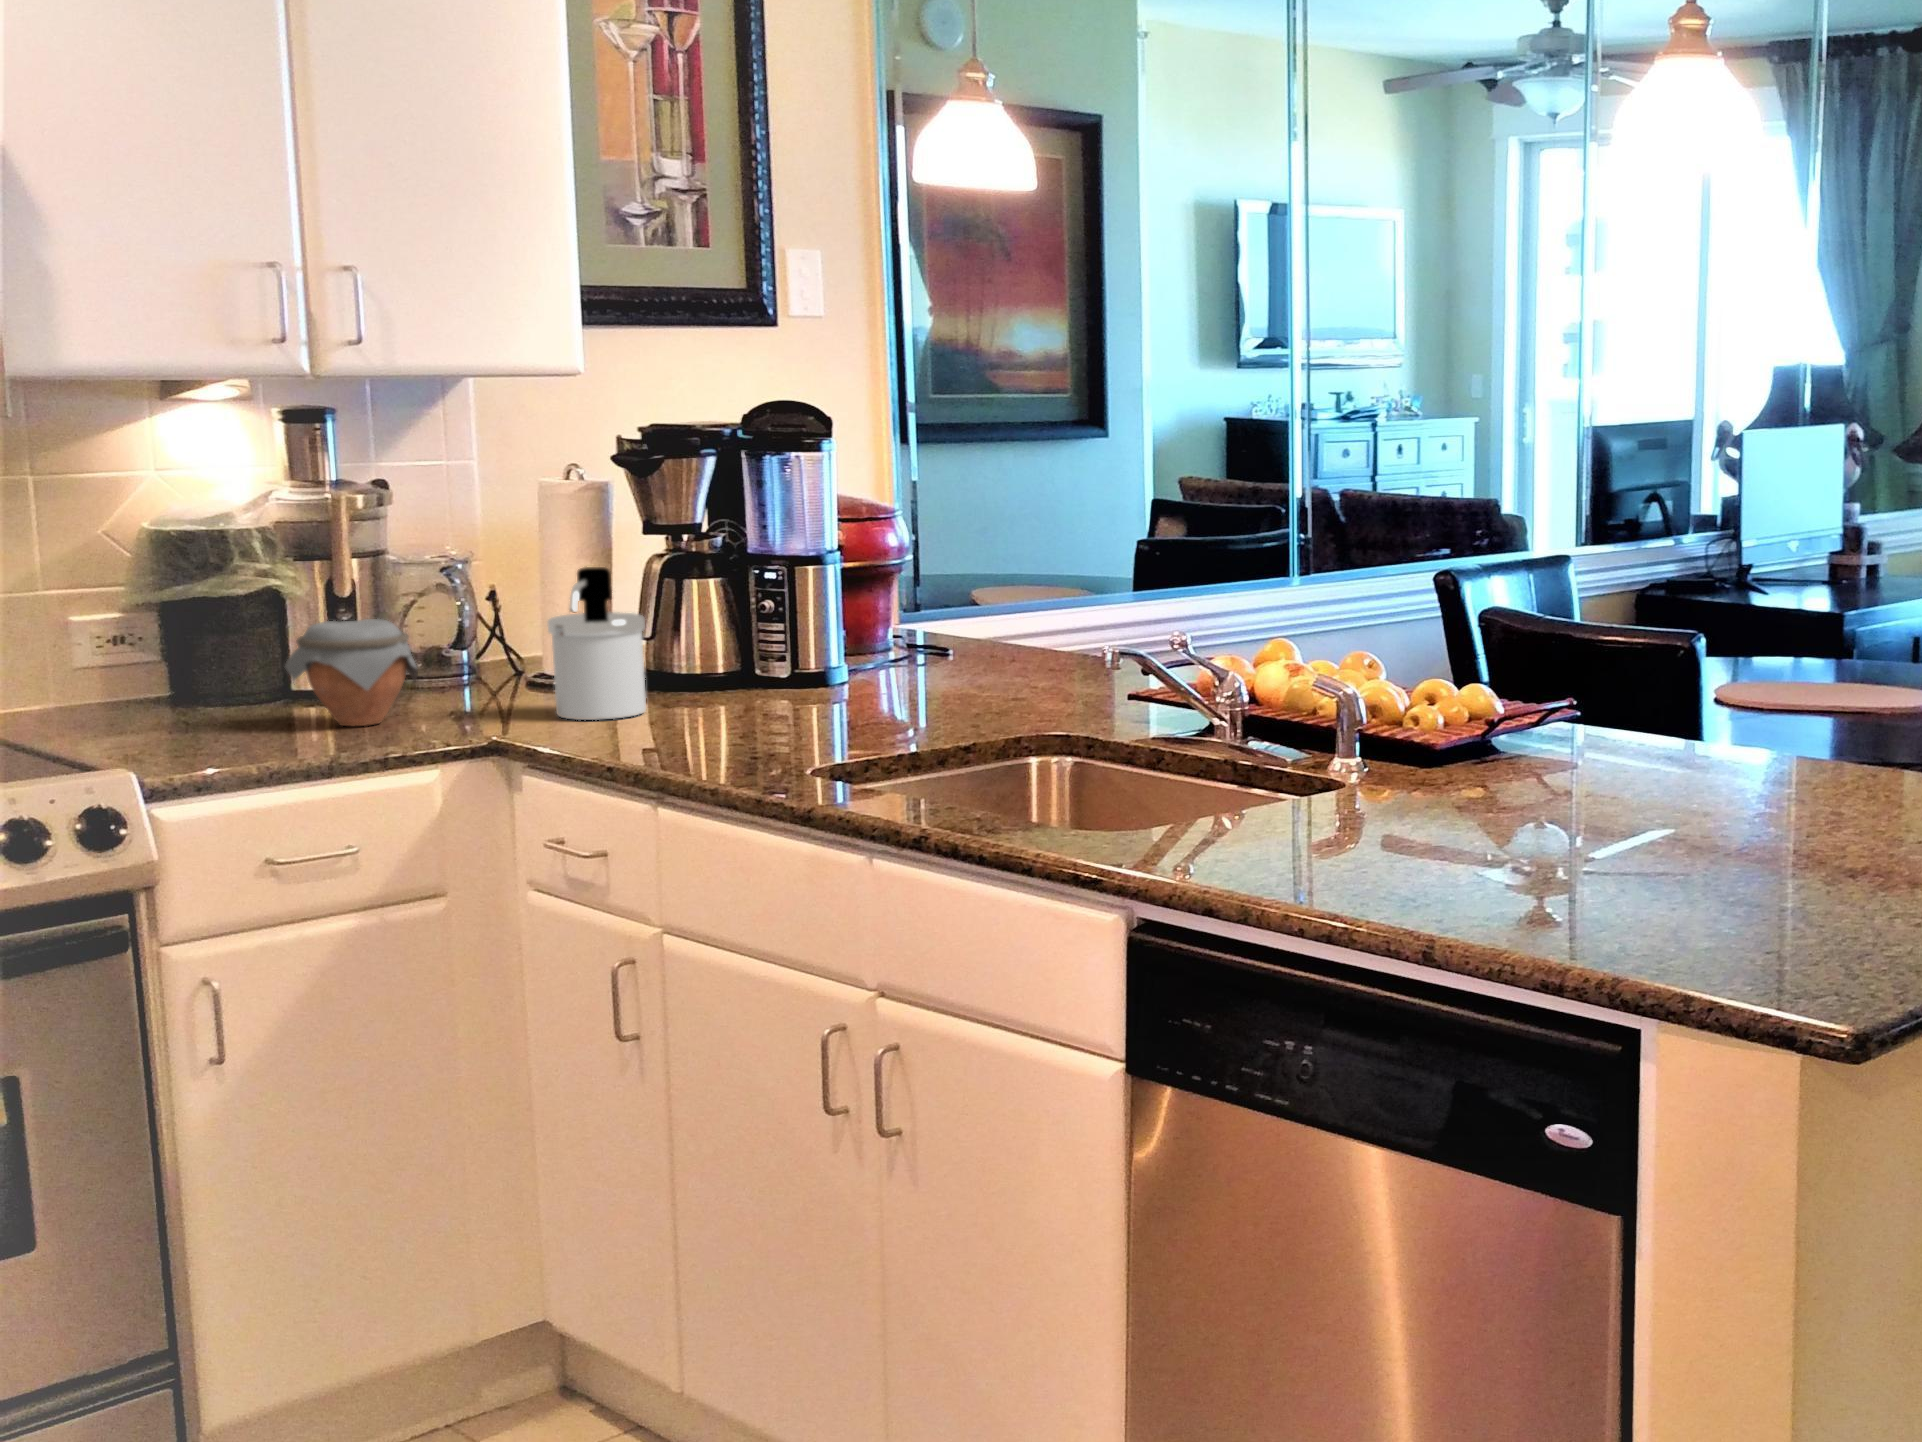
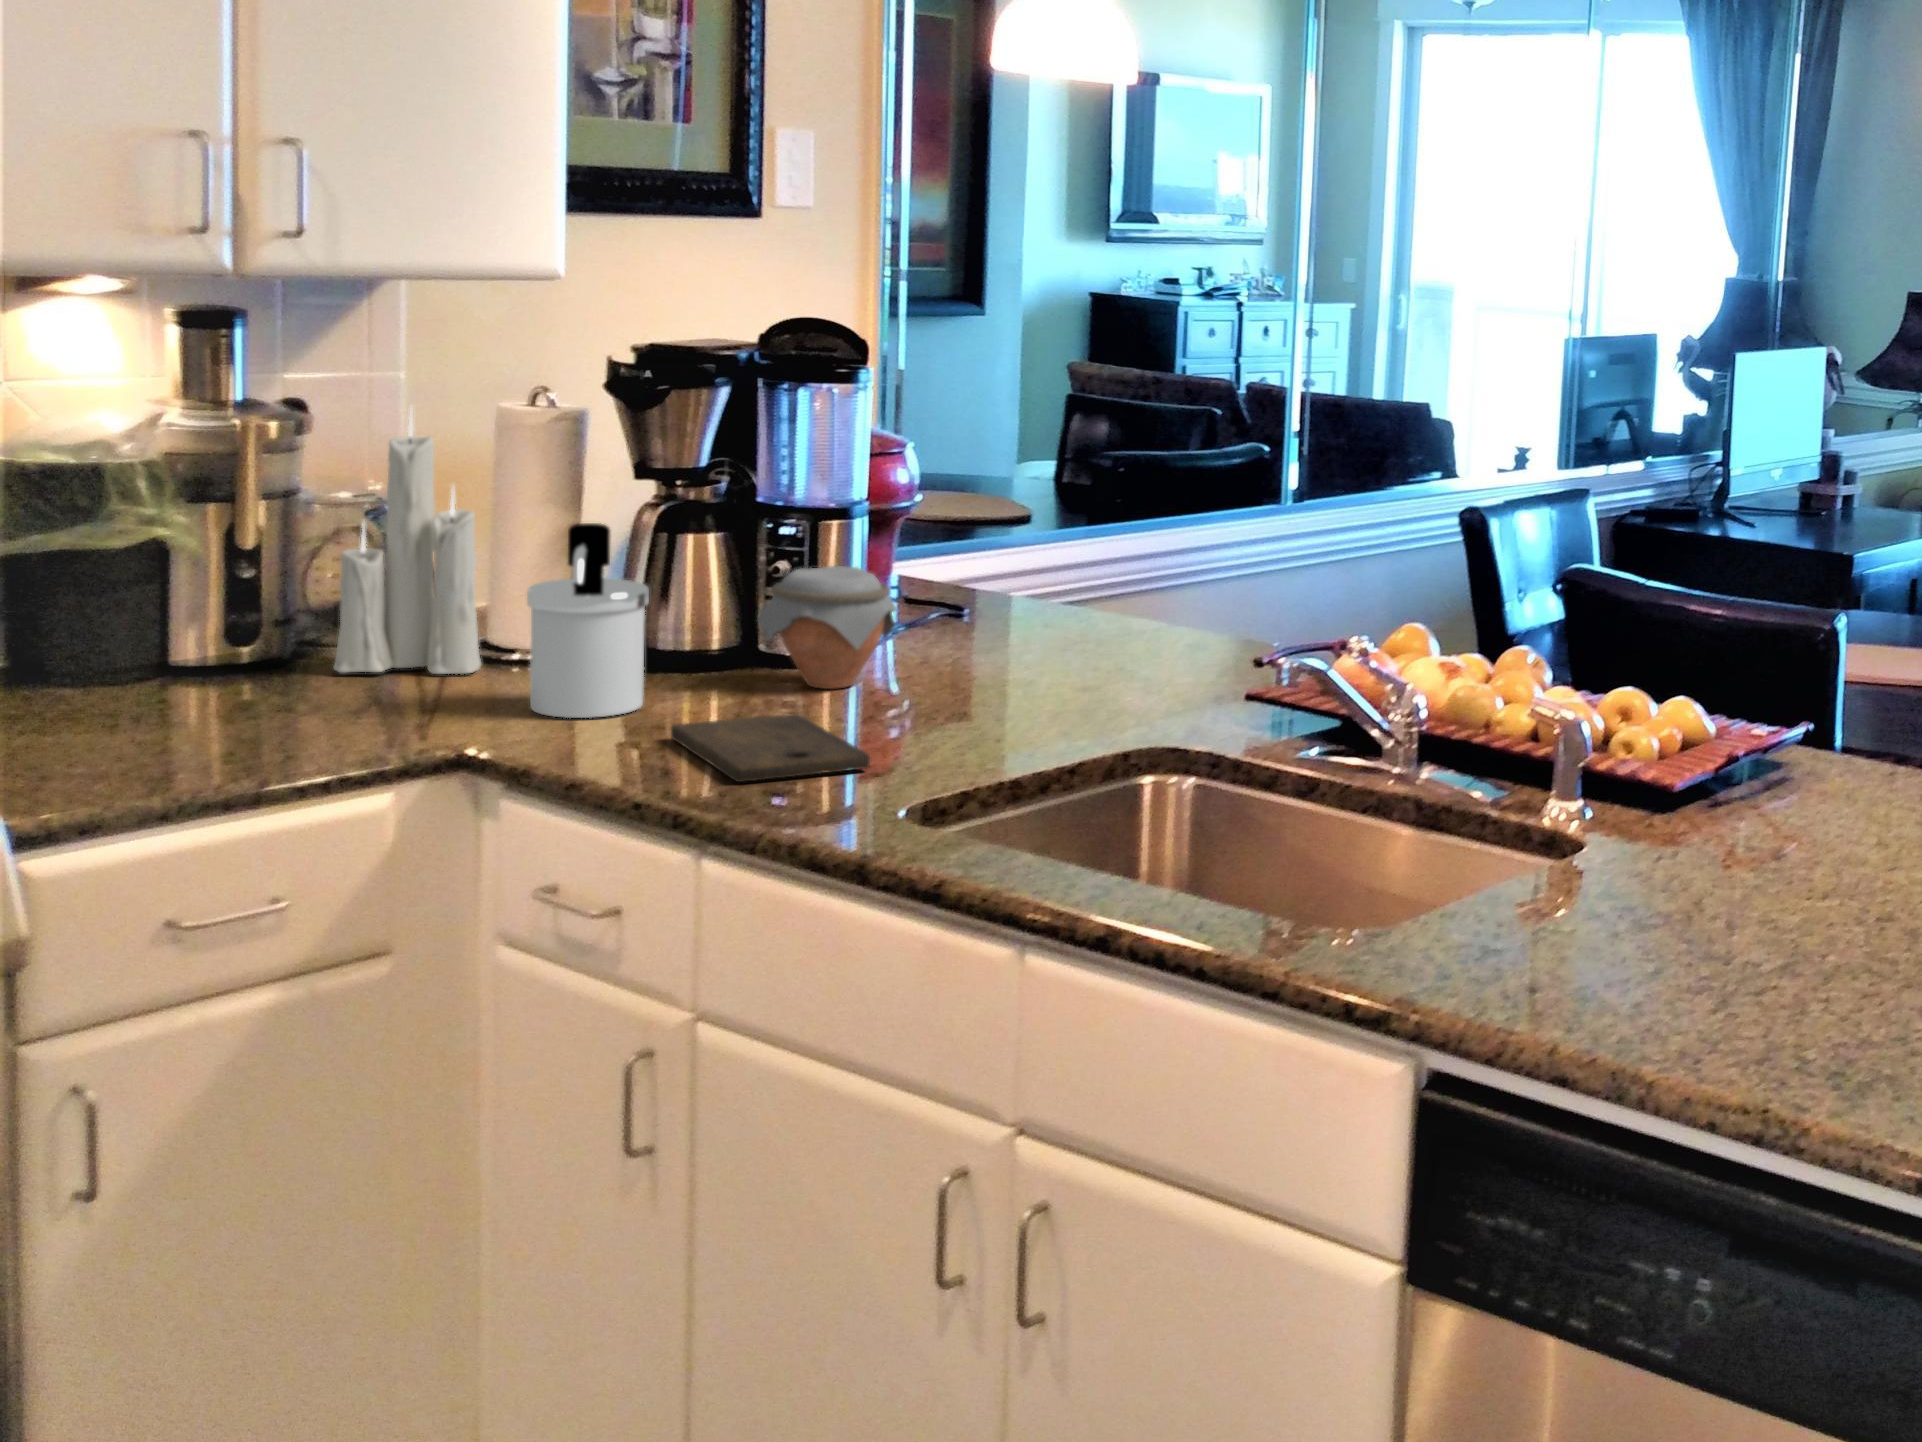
candle: none [422,469,538,695] -> present [334,408,481,674]
jar: present [285,619,418,726] -> present [758,566,896,689]
cutting board: none [651,713,790,756] -> present [671,714,870,782]

